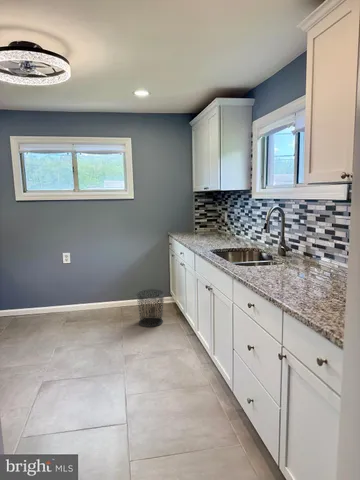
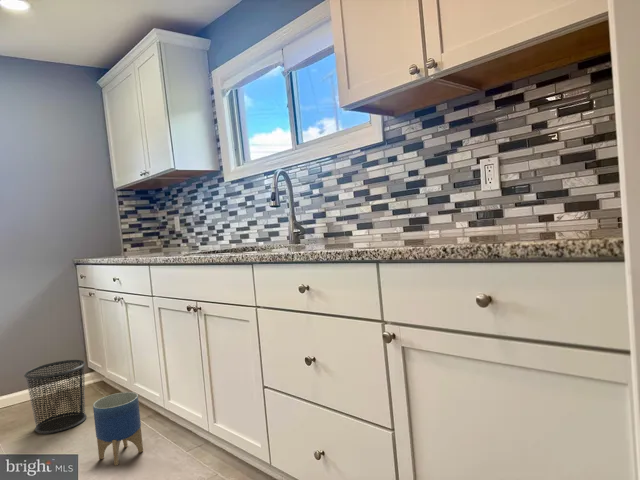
planter: none [159,319,181,357] -> present [93,392,143,466]

